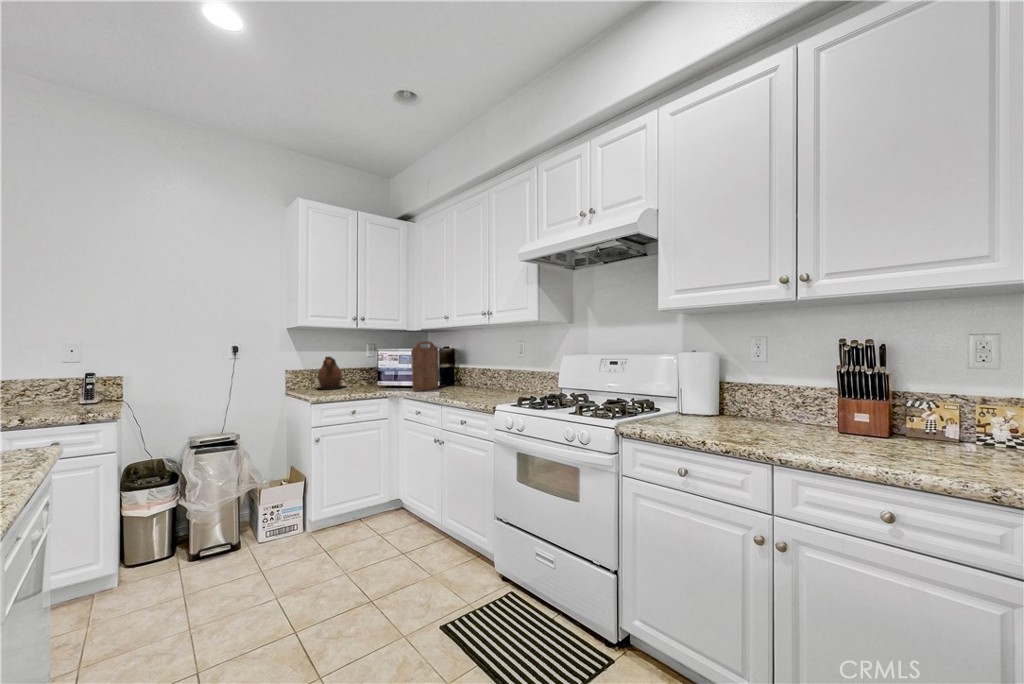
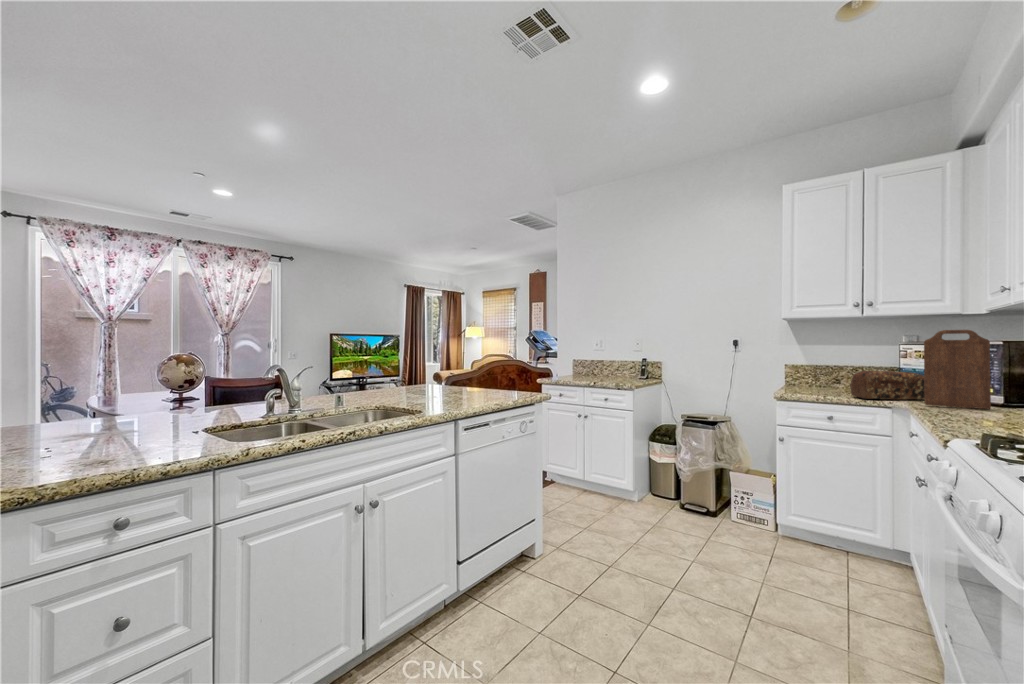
ceramic pitcher: present [317,357,345,389] -> none [816,351,862,390]
bread loaf: none [361,370,401,393] -> present [850,371,925,400]

